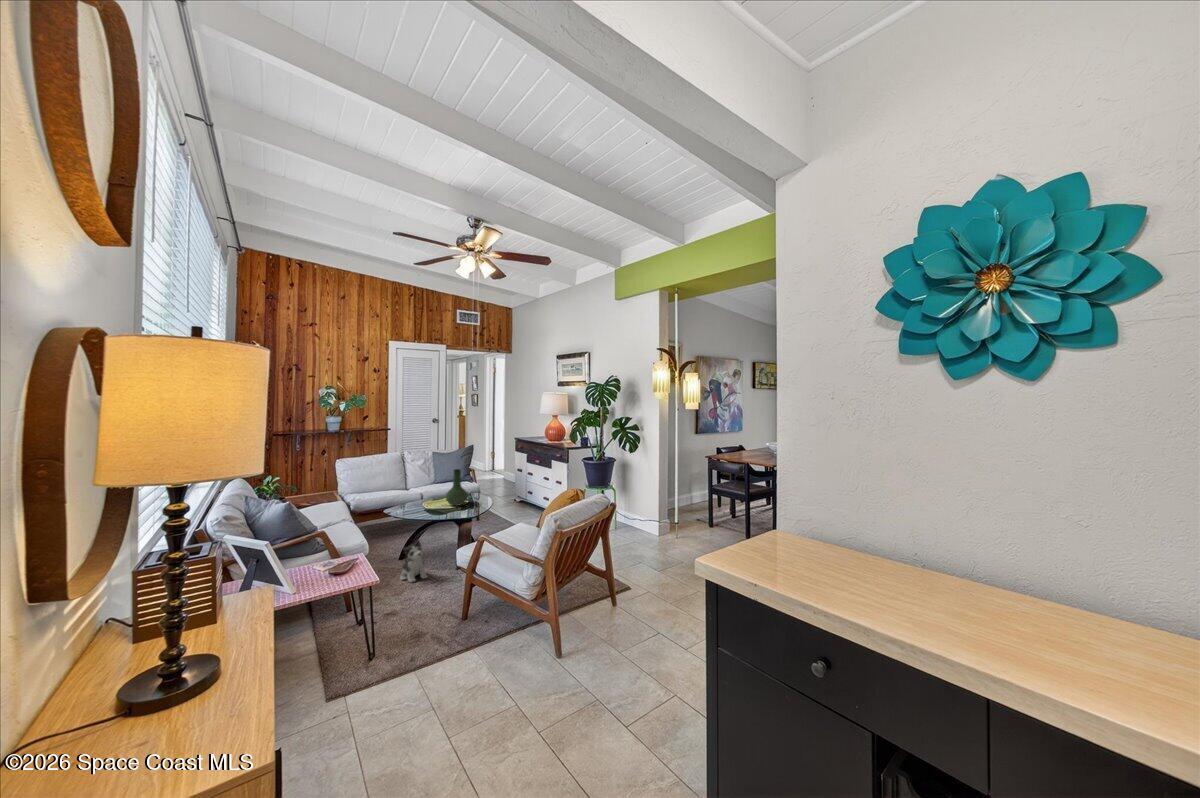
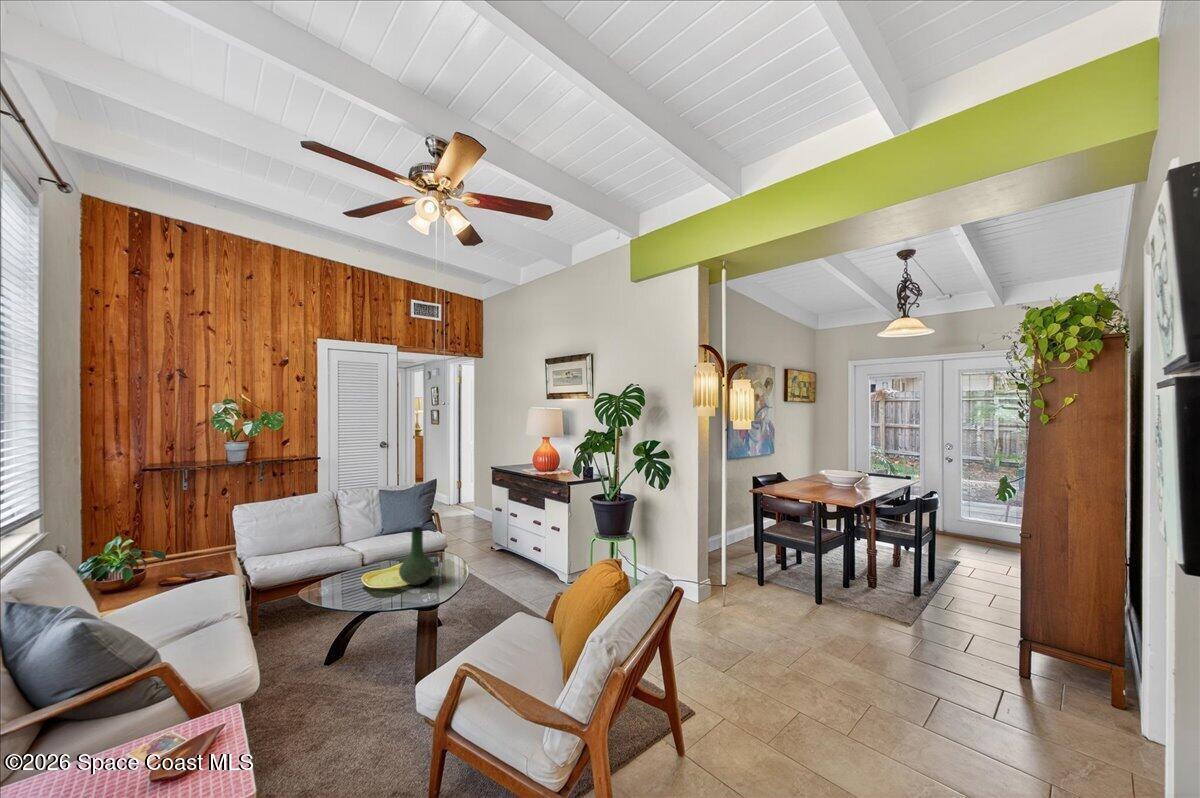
plush toy: present [400,539,428,582] -> none [322,649,369,728]

